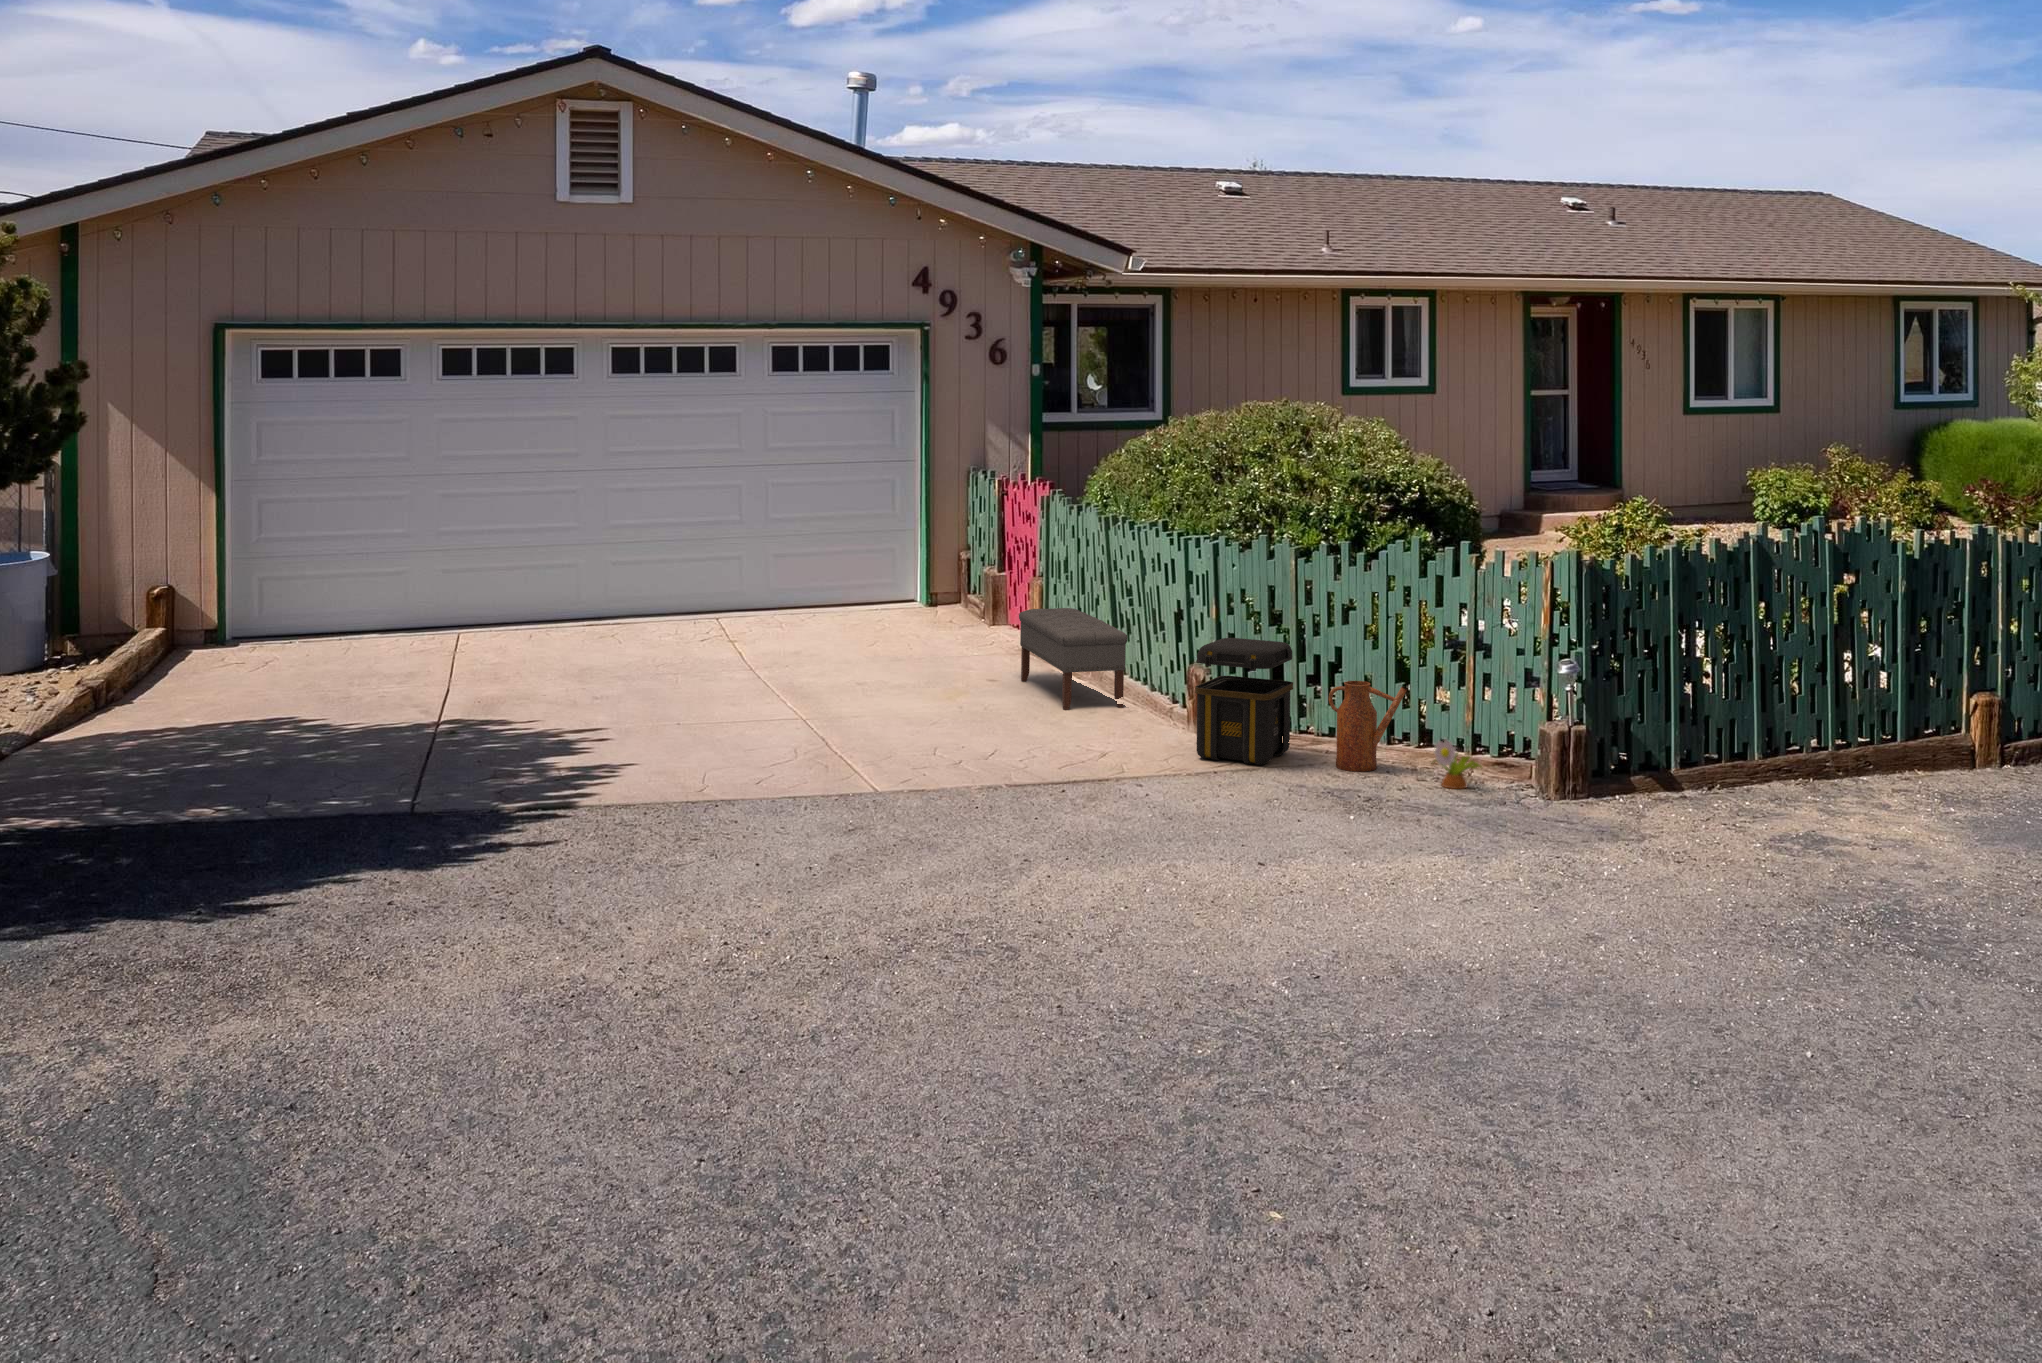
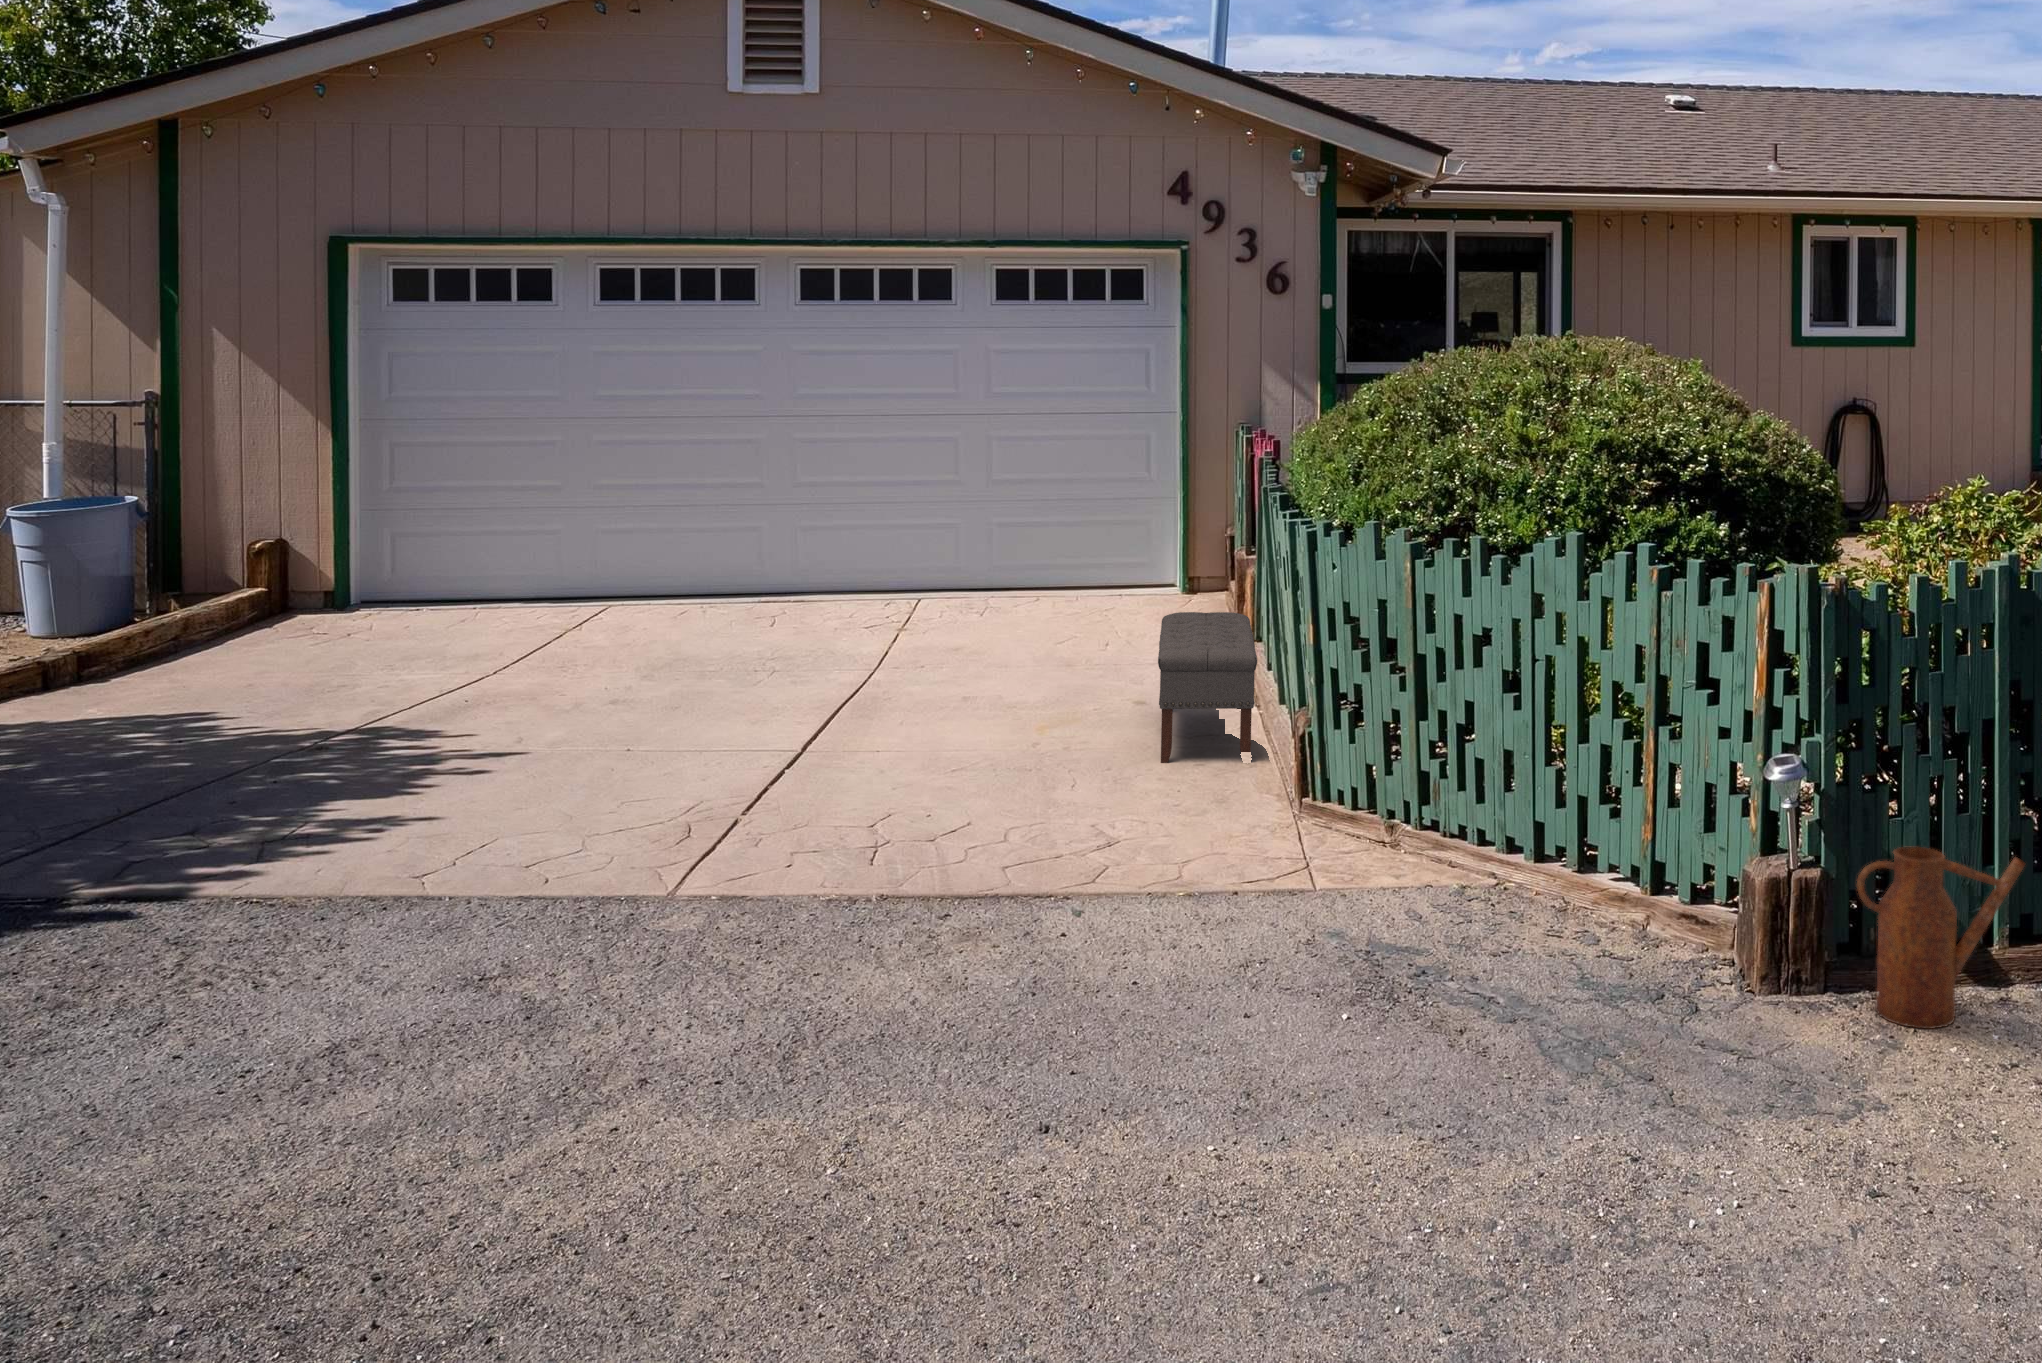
toolbox: present [1195,638,1293,765] -> none [1246,676,1410,884]
watering can: present [1329,681,1407,772] -> present [1857,846,2025,1029]
decorative plant: present [1433,740,1482,789] -> none [1574,871,1655,958]

